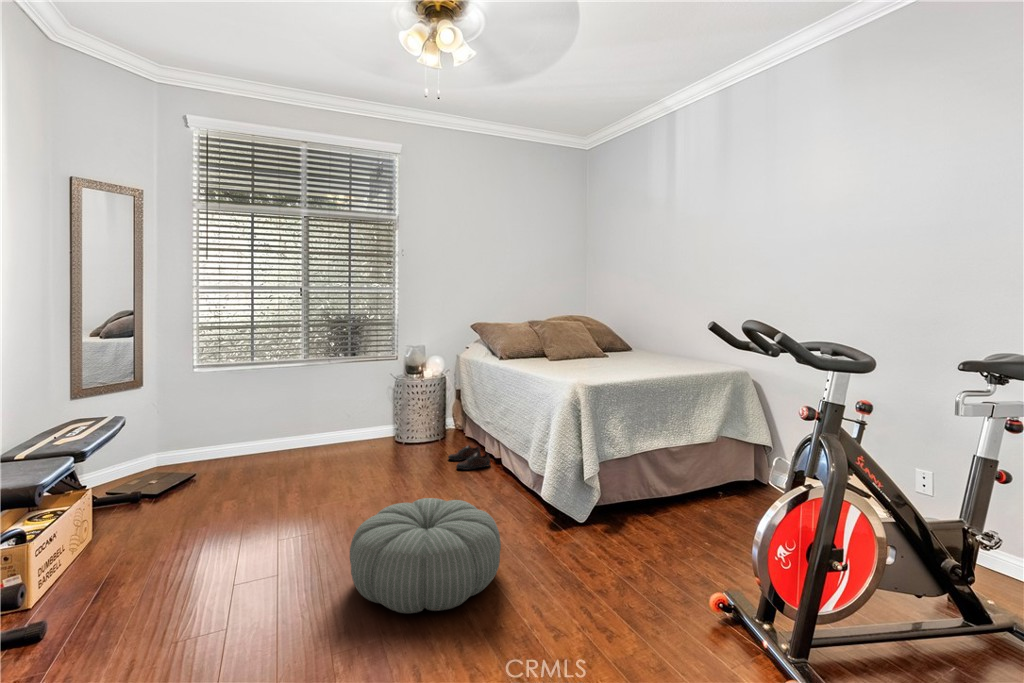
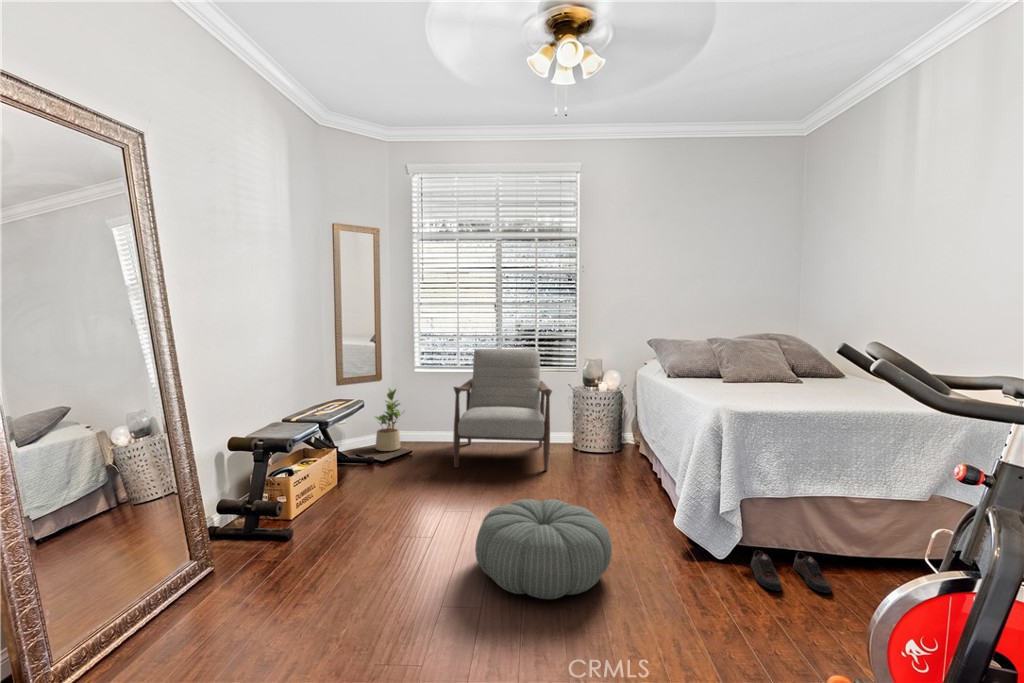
chair: none [260,339,381,484] -> present [453,349,552,471]
potted plant: none [135,398,184,480] -> present [375,389,400,451]
shoe: present [448,445,490,470] -> present [751,551,831,593]

